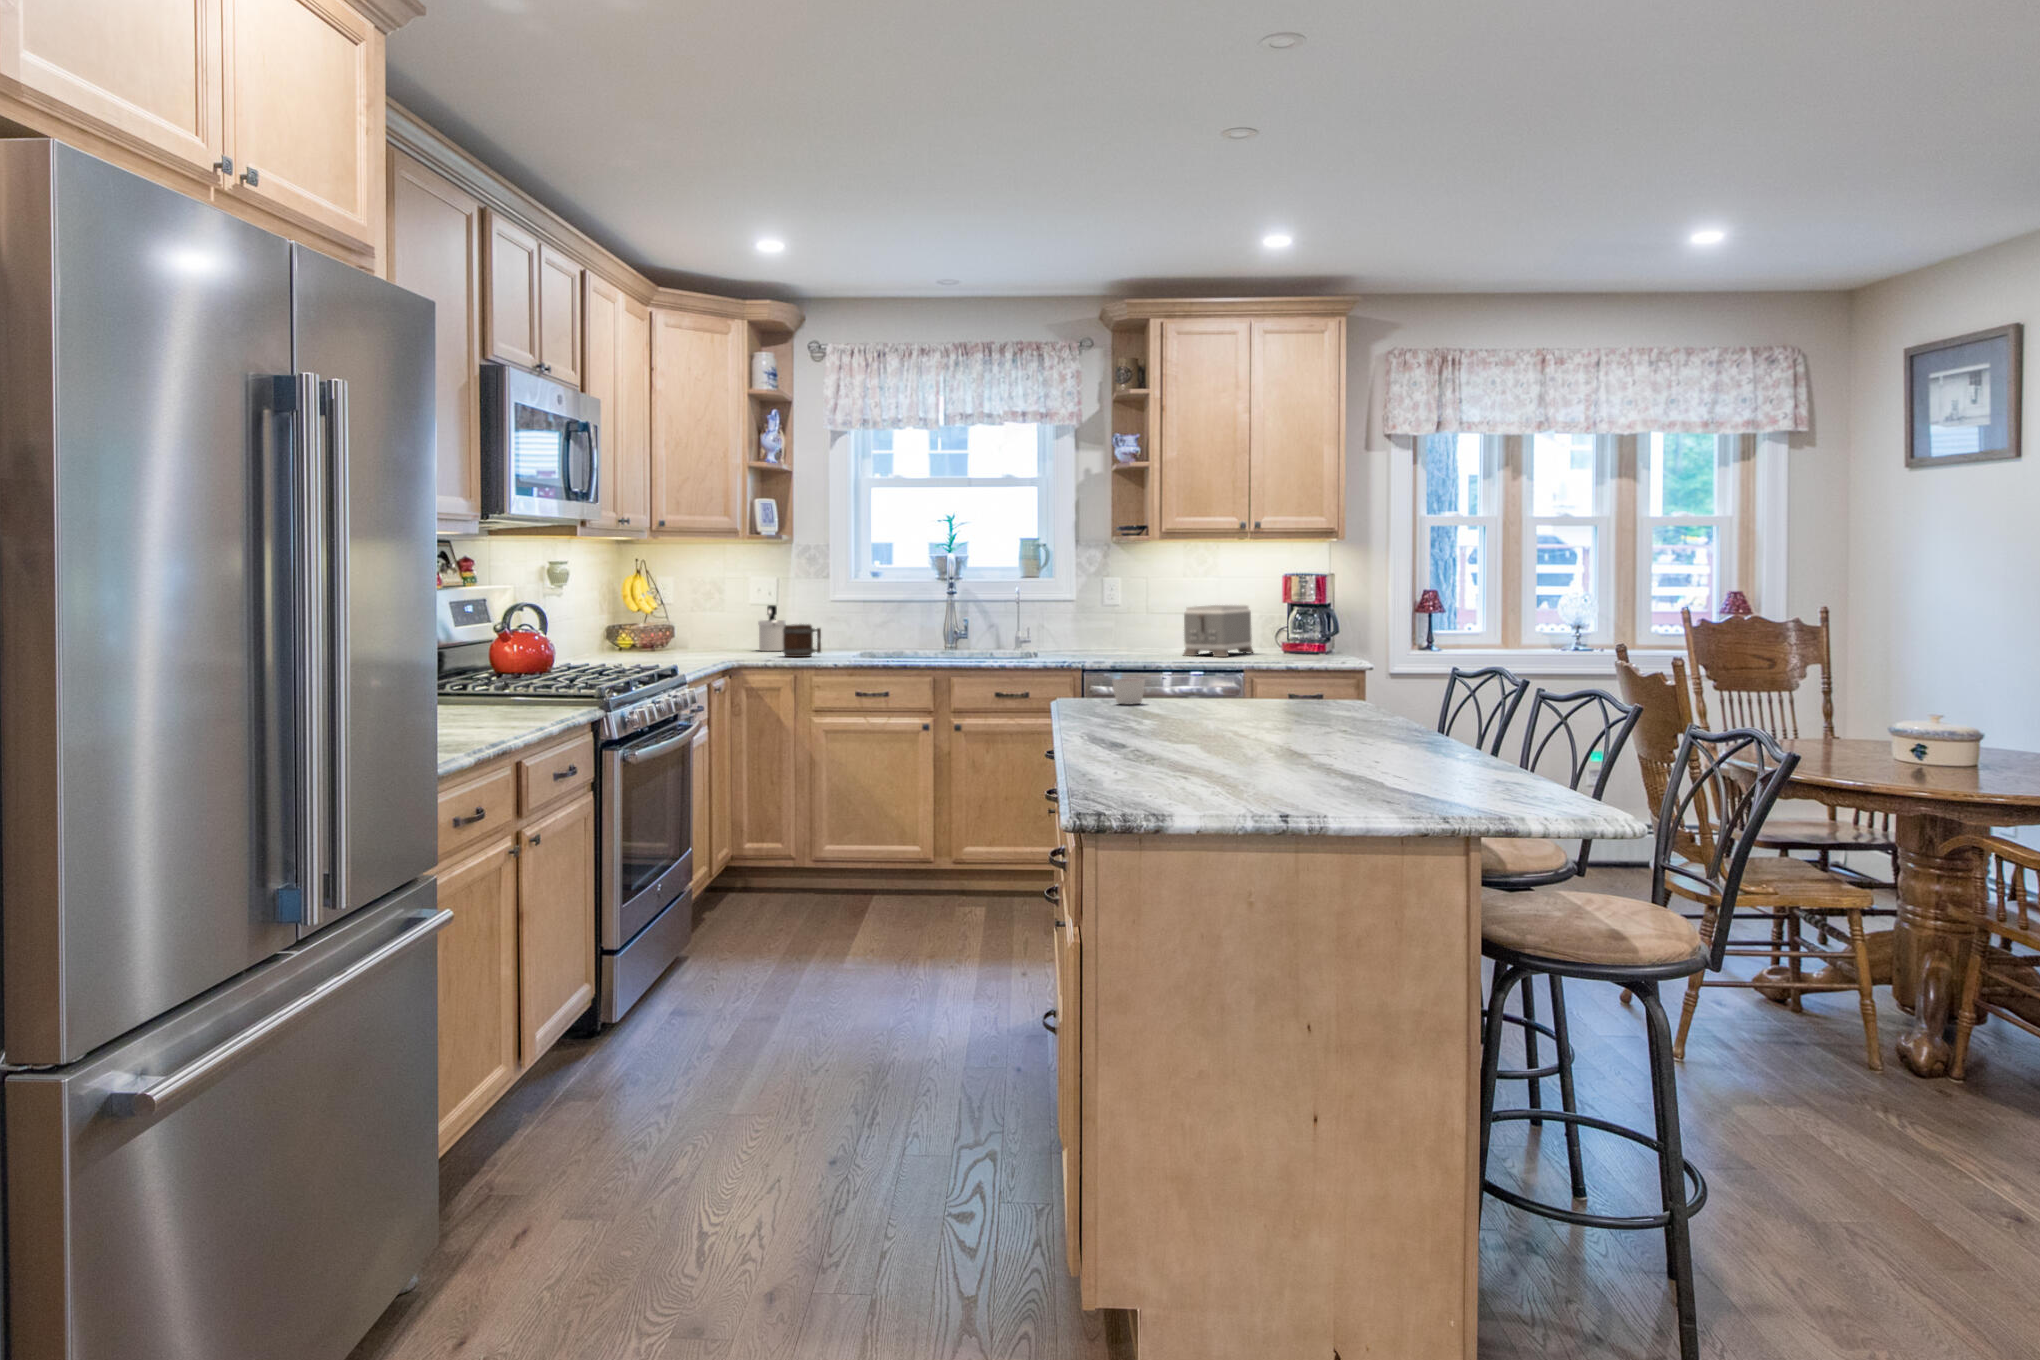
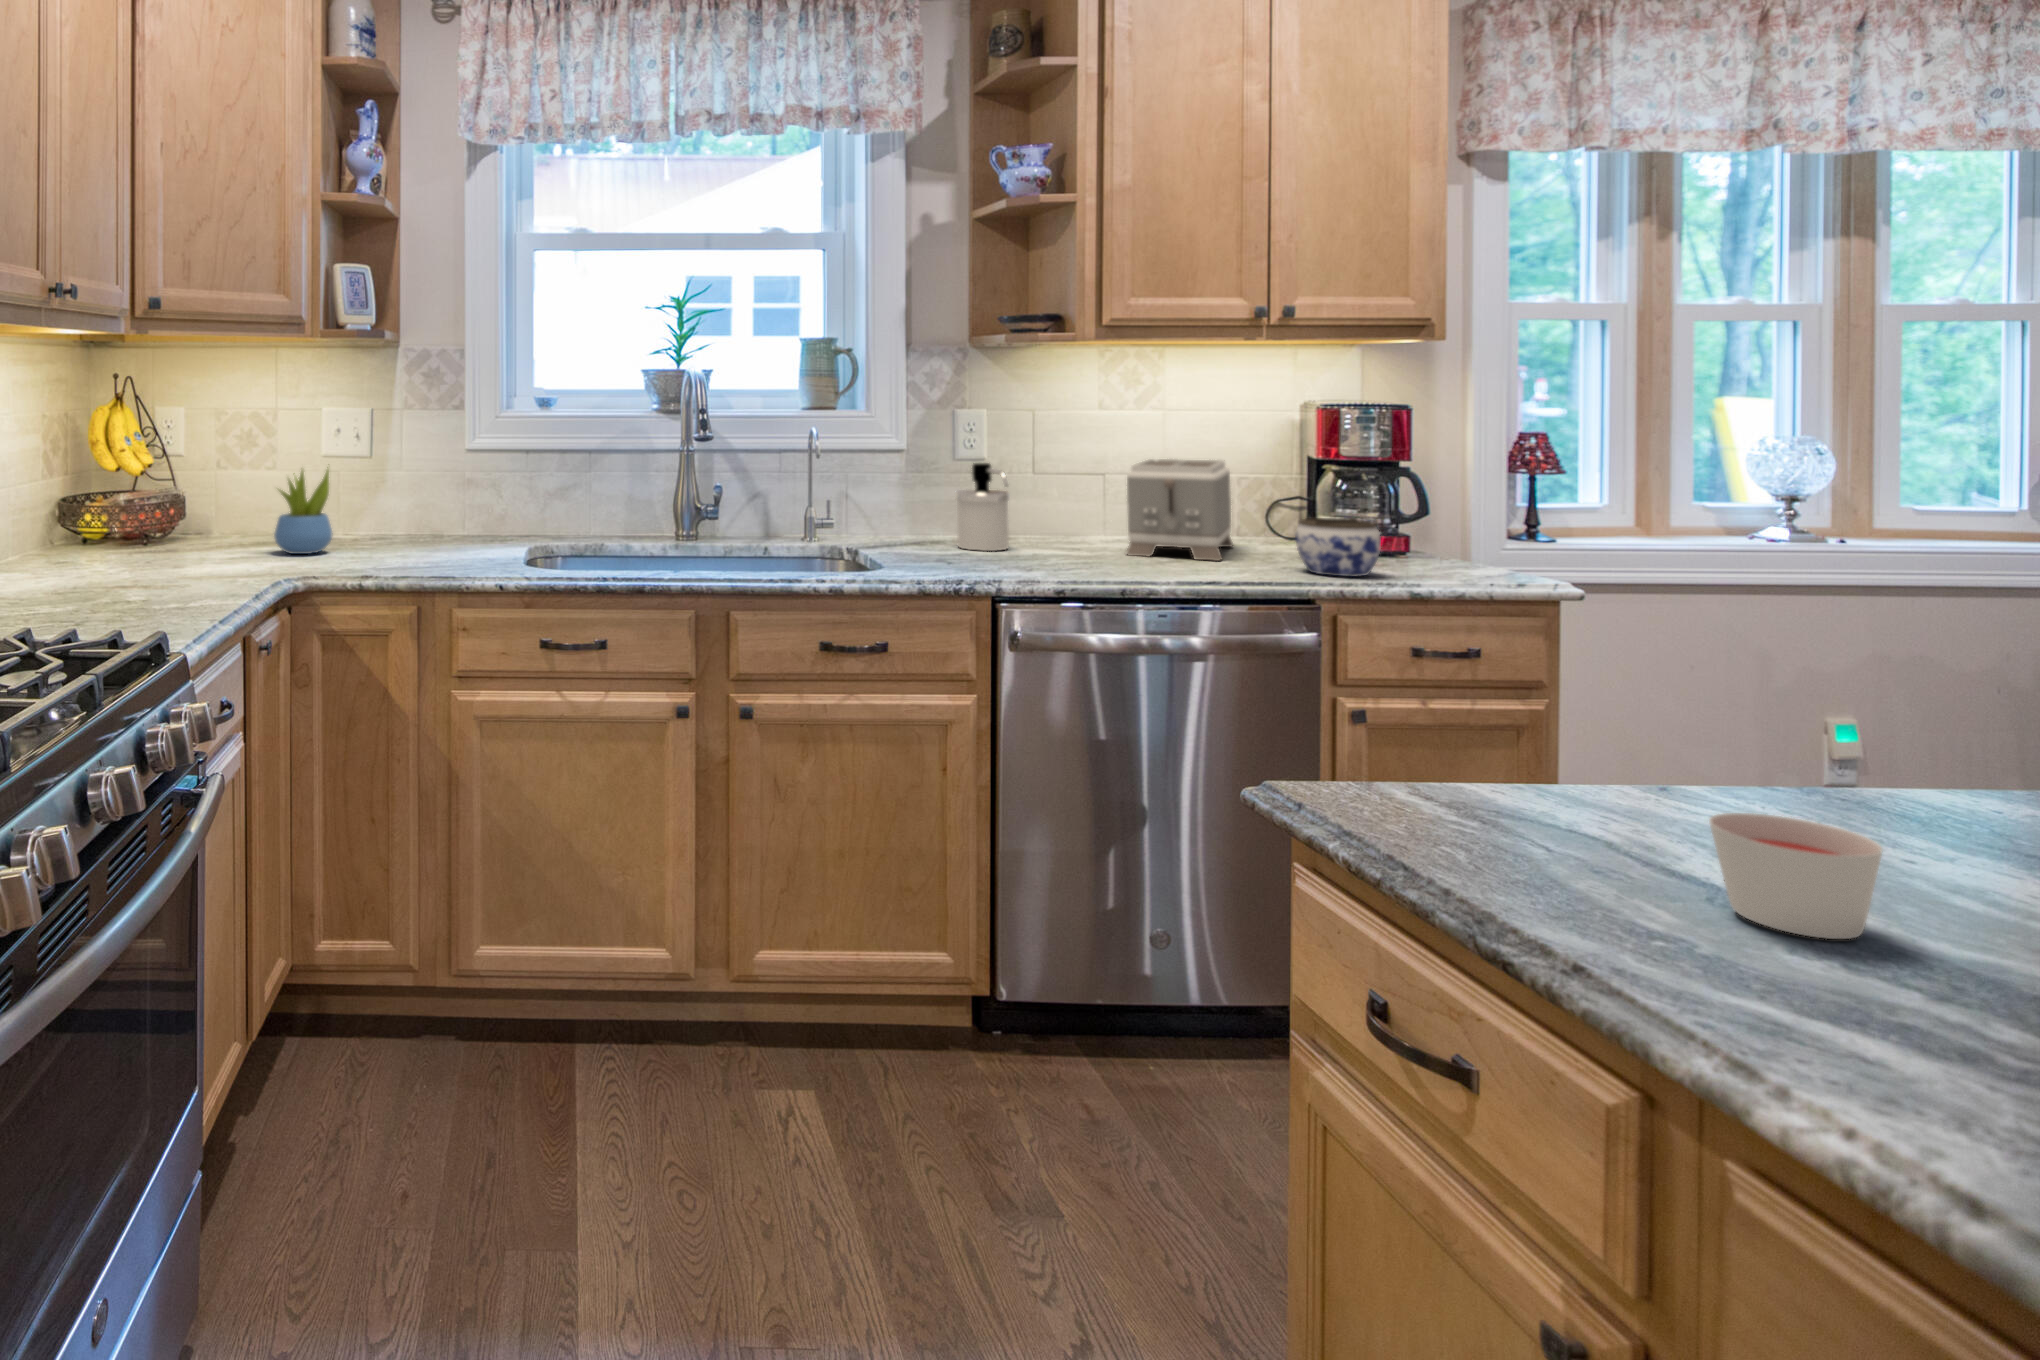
soap dispenser: present [758,605,786,651] -> present [955,463,1010,551]
succulent plant: none [722,607,753,655] -> present [274,467,333,554]
mug: present [783,624,821,657] -> none [390,497,463,563]
jar: none [1251,632,1289,661] -> present [1295,518,1381,577]

